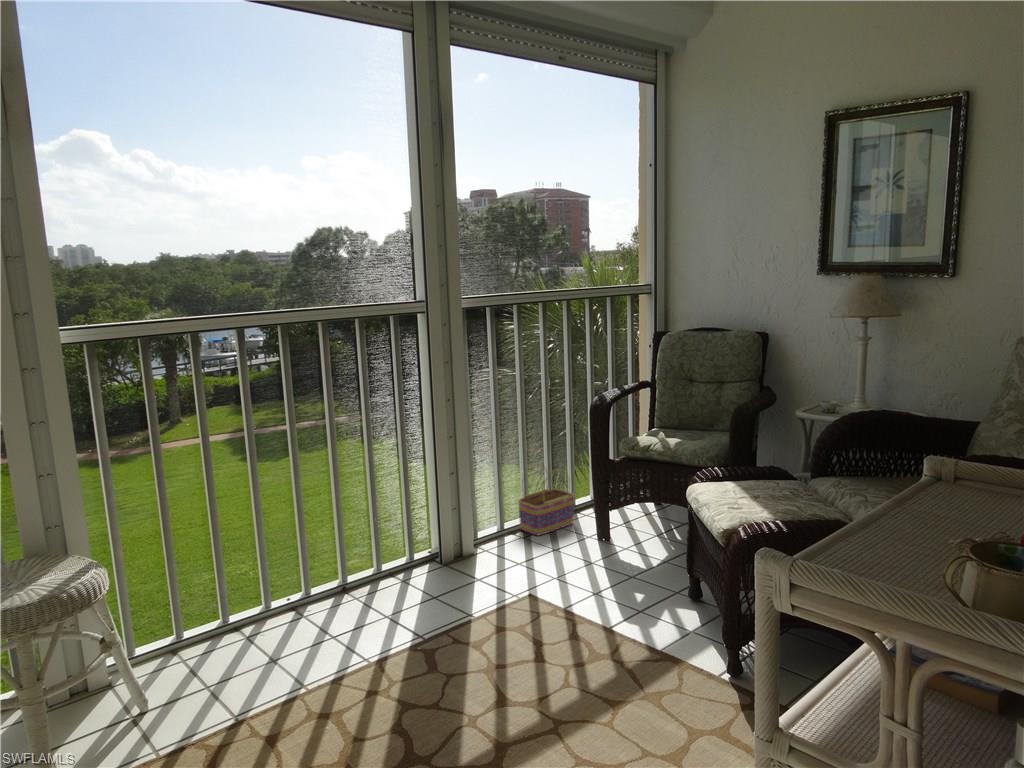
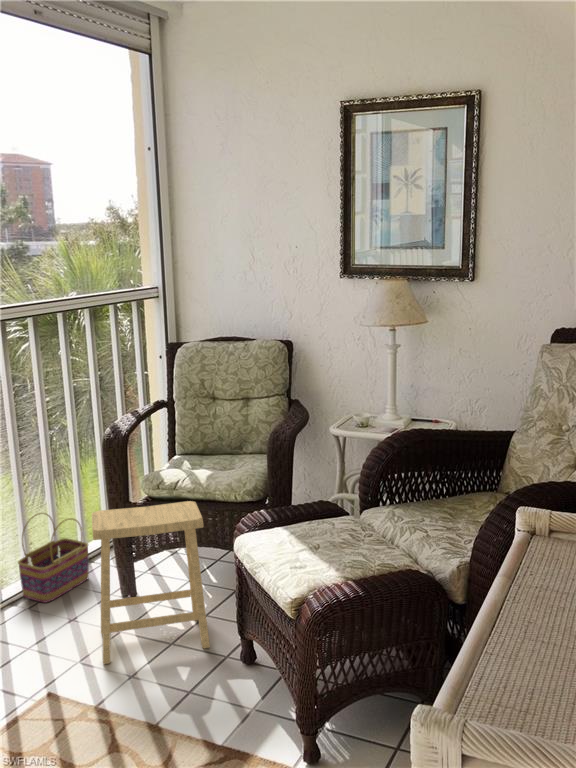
footstool: none [573,458,665,584] -> present [92,501,210,664]

